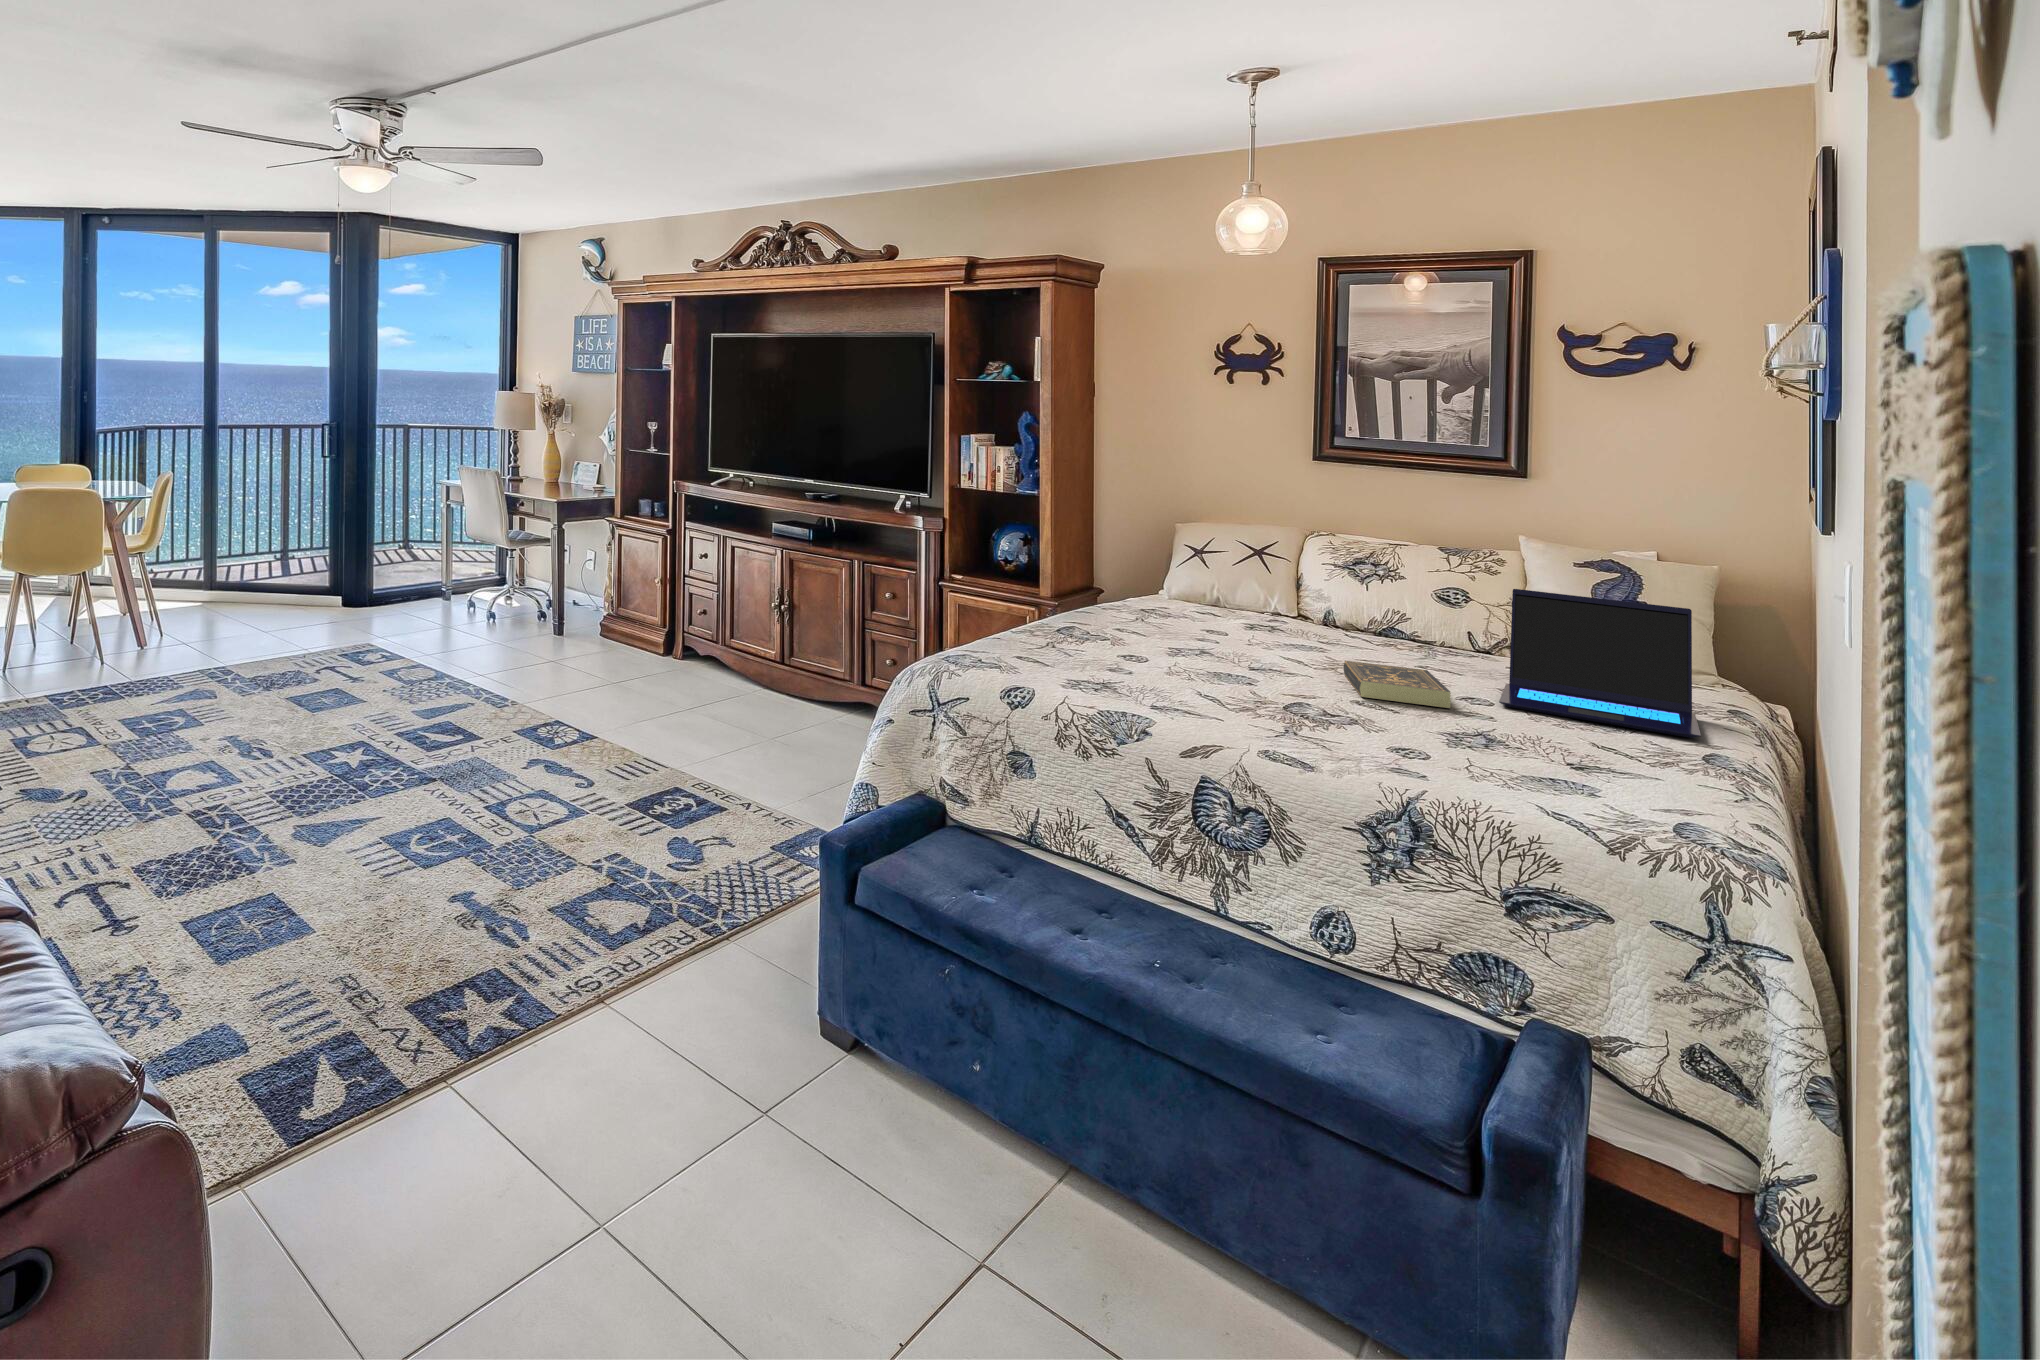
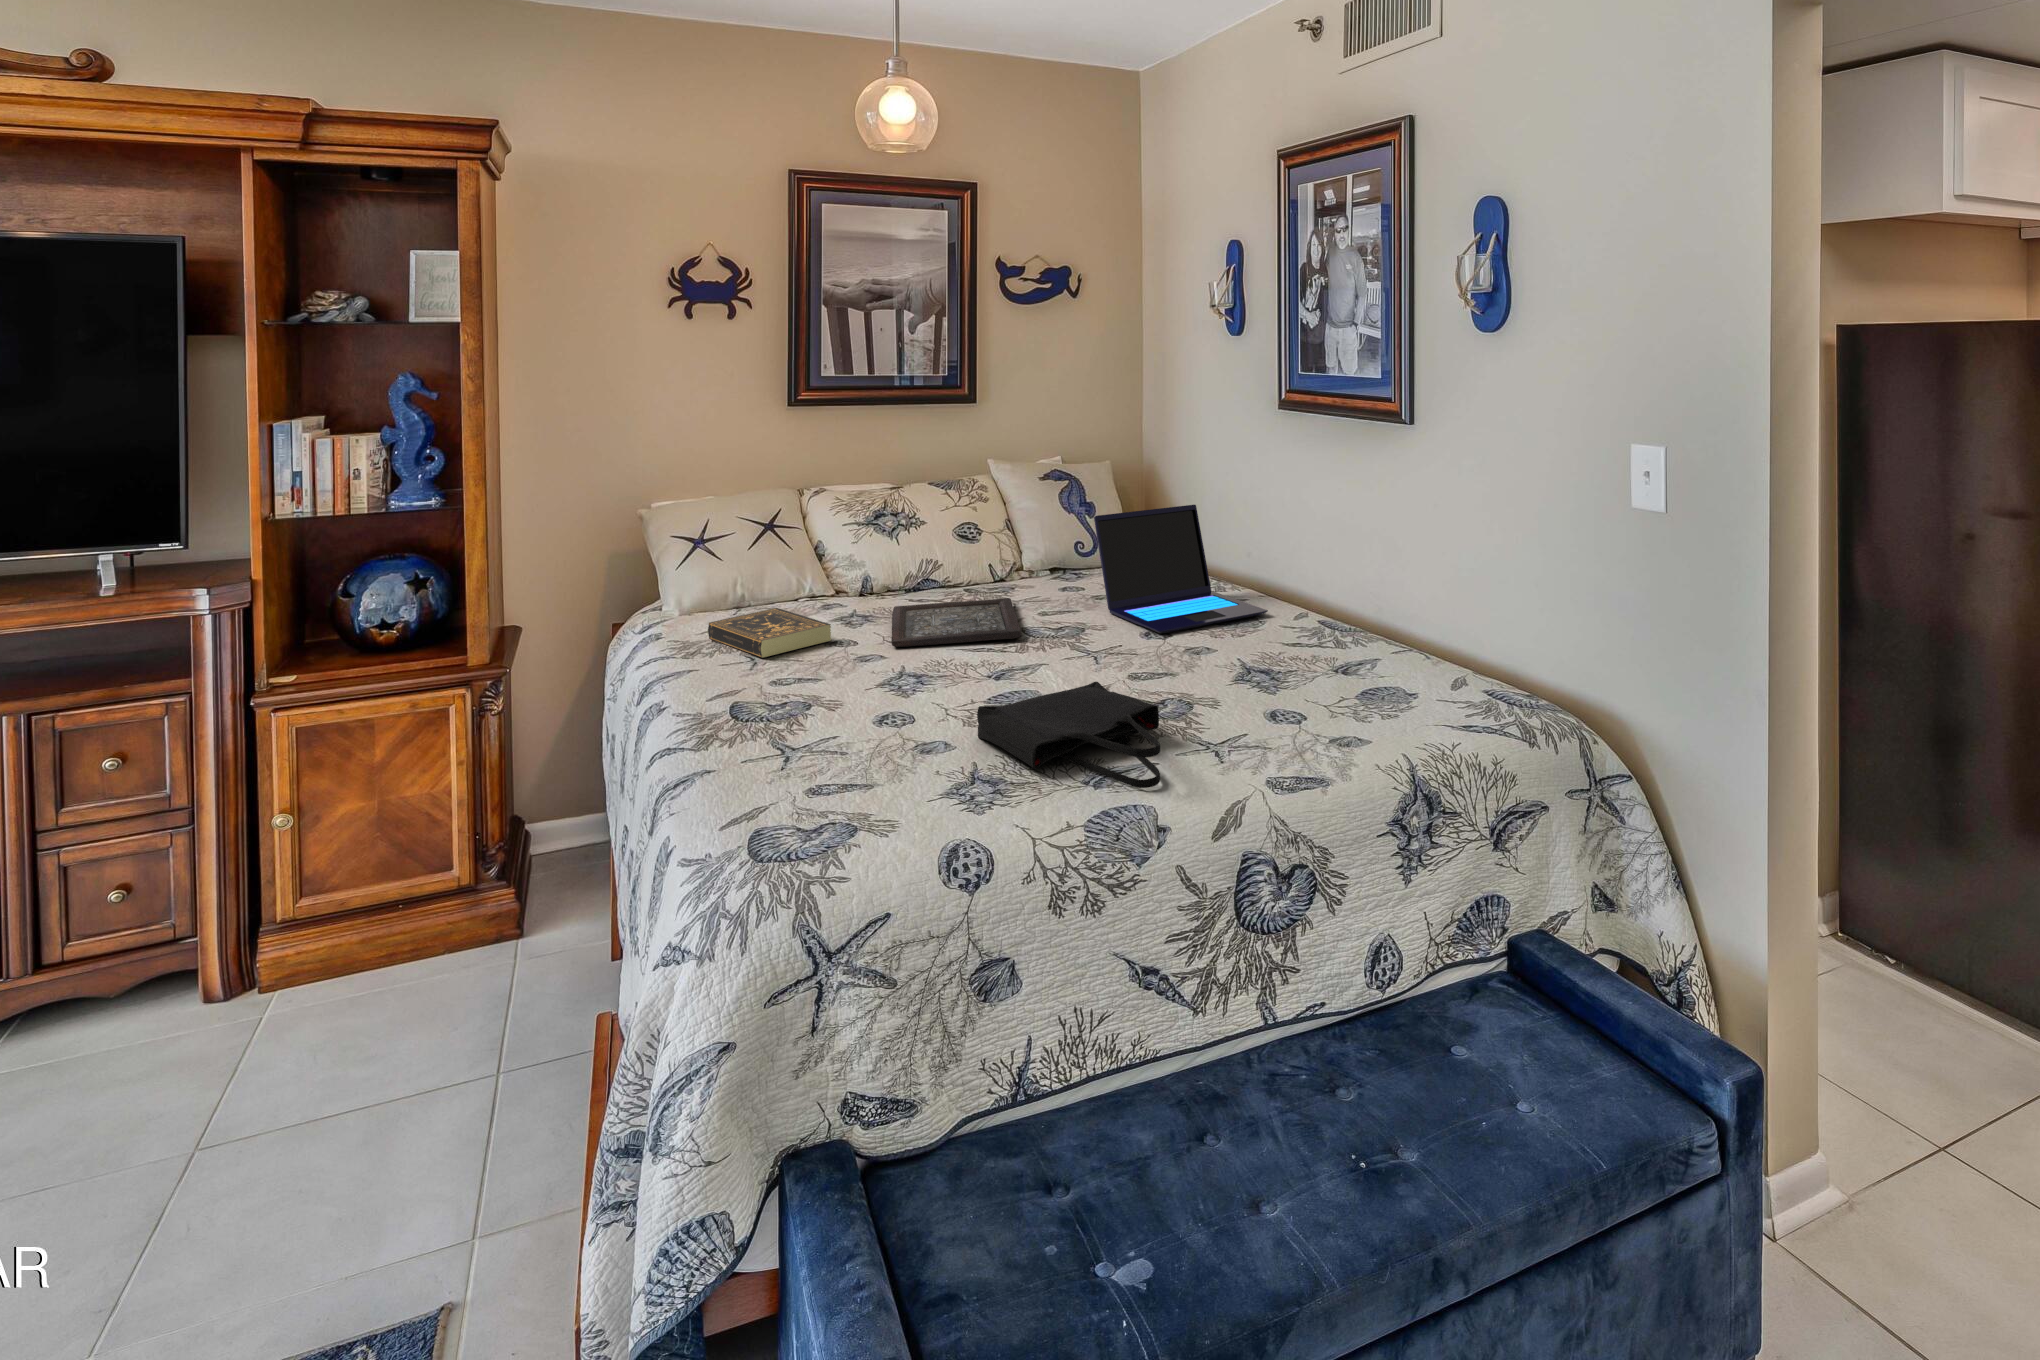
tray: none [1245,630,1425,666] -> present [891,598,1021,647]
tote bag: none [1145,656,1290,723] -> present [977,682,1160,788]
book: present [1343,661,1451,708] -> present [708,608,831,658]

